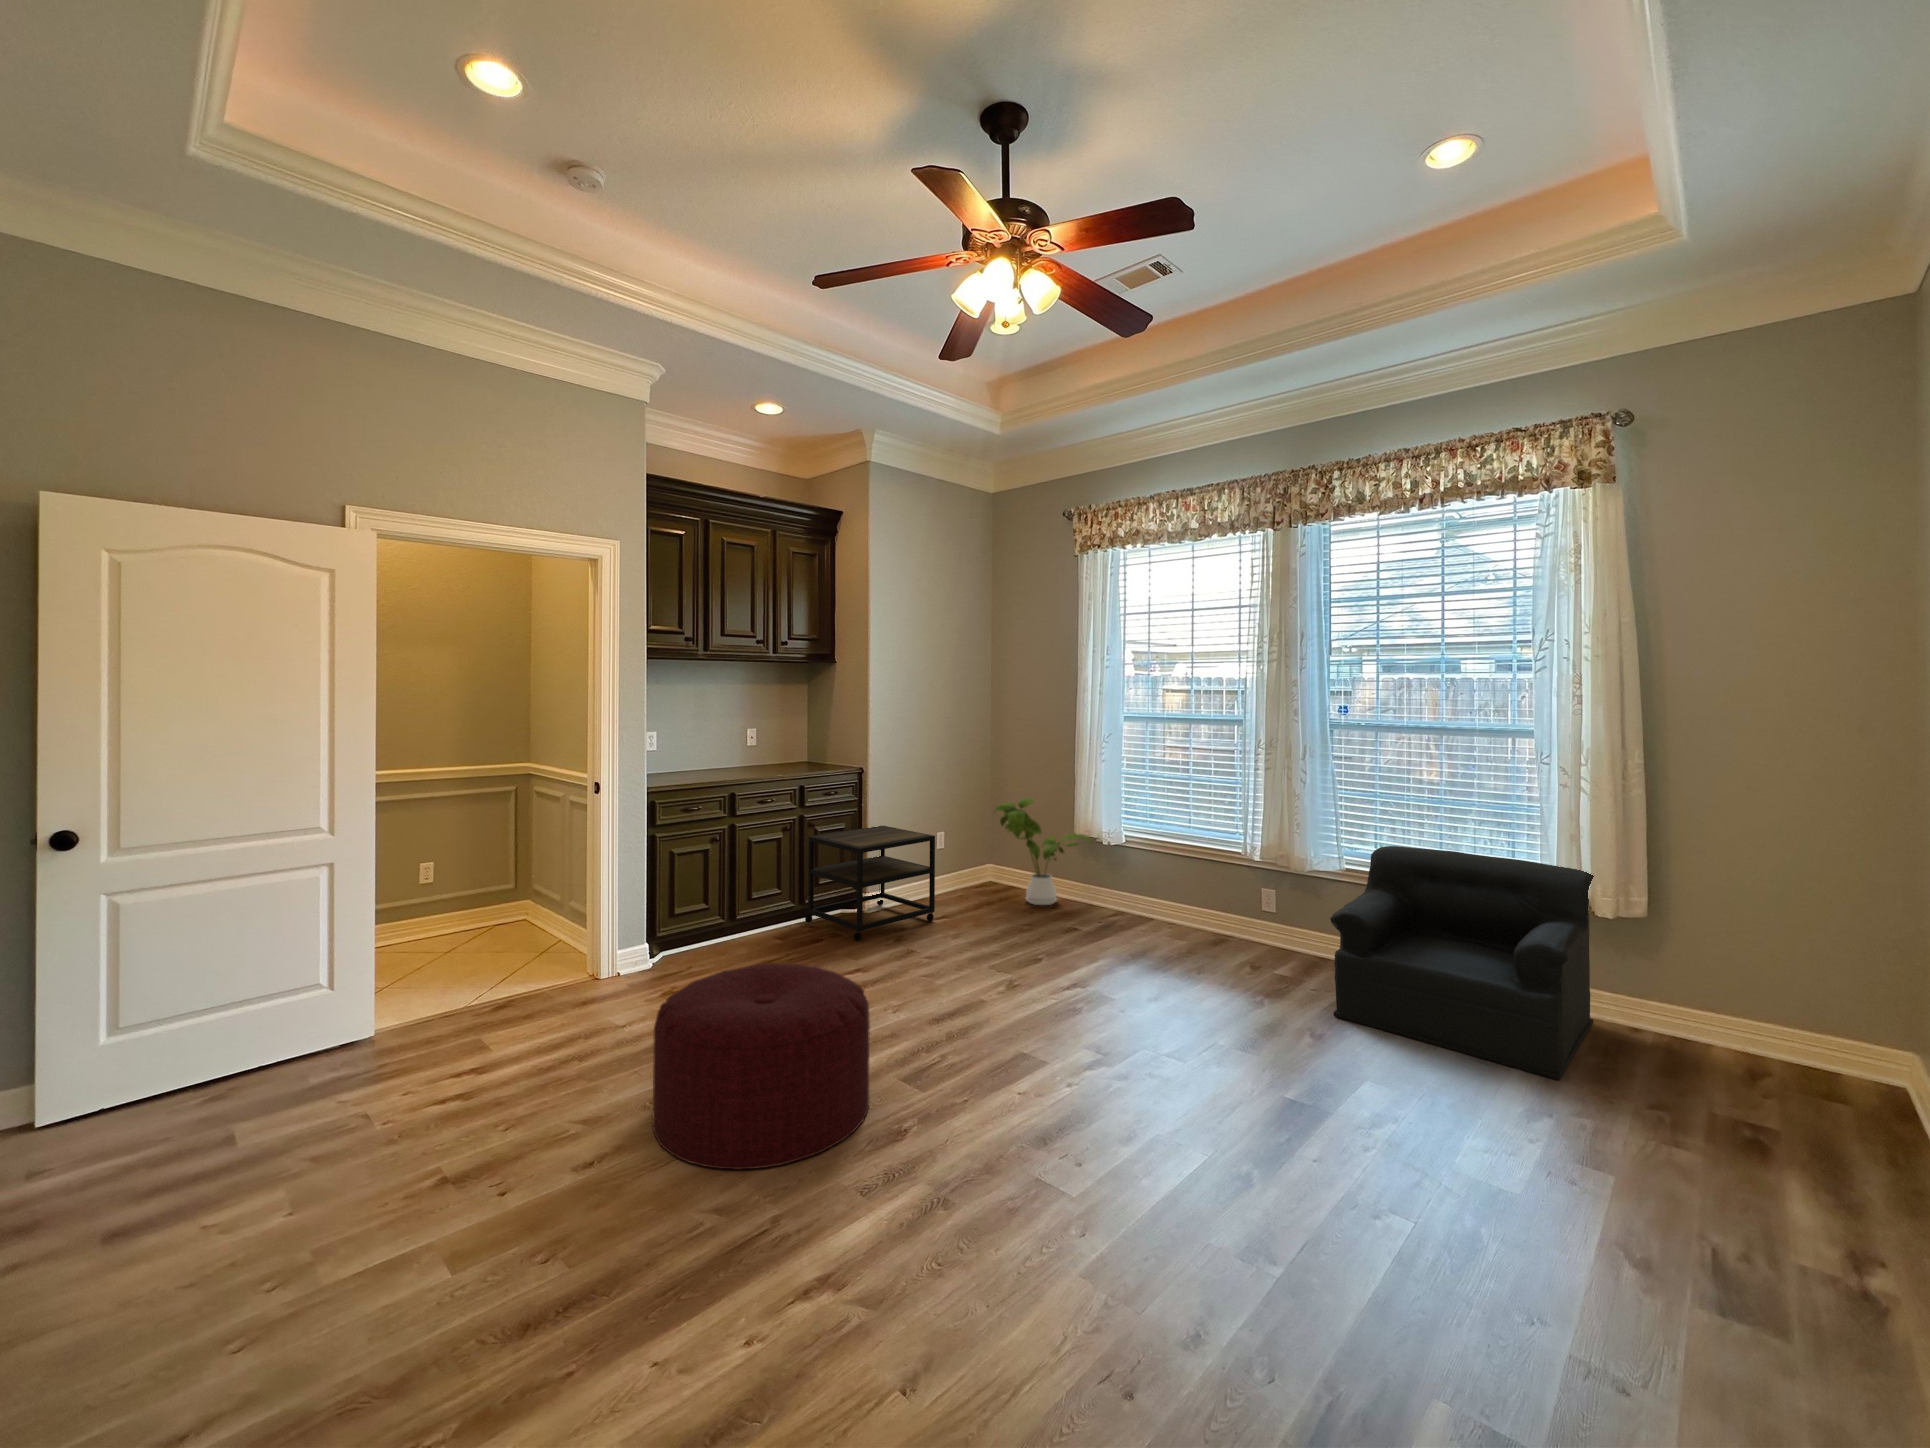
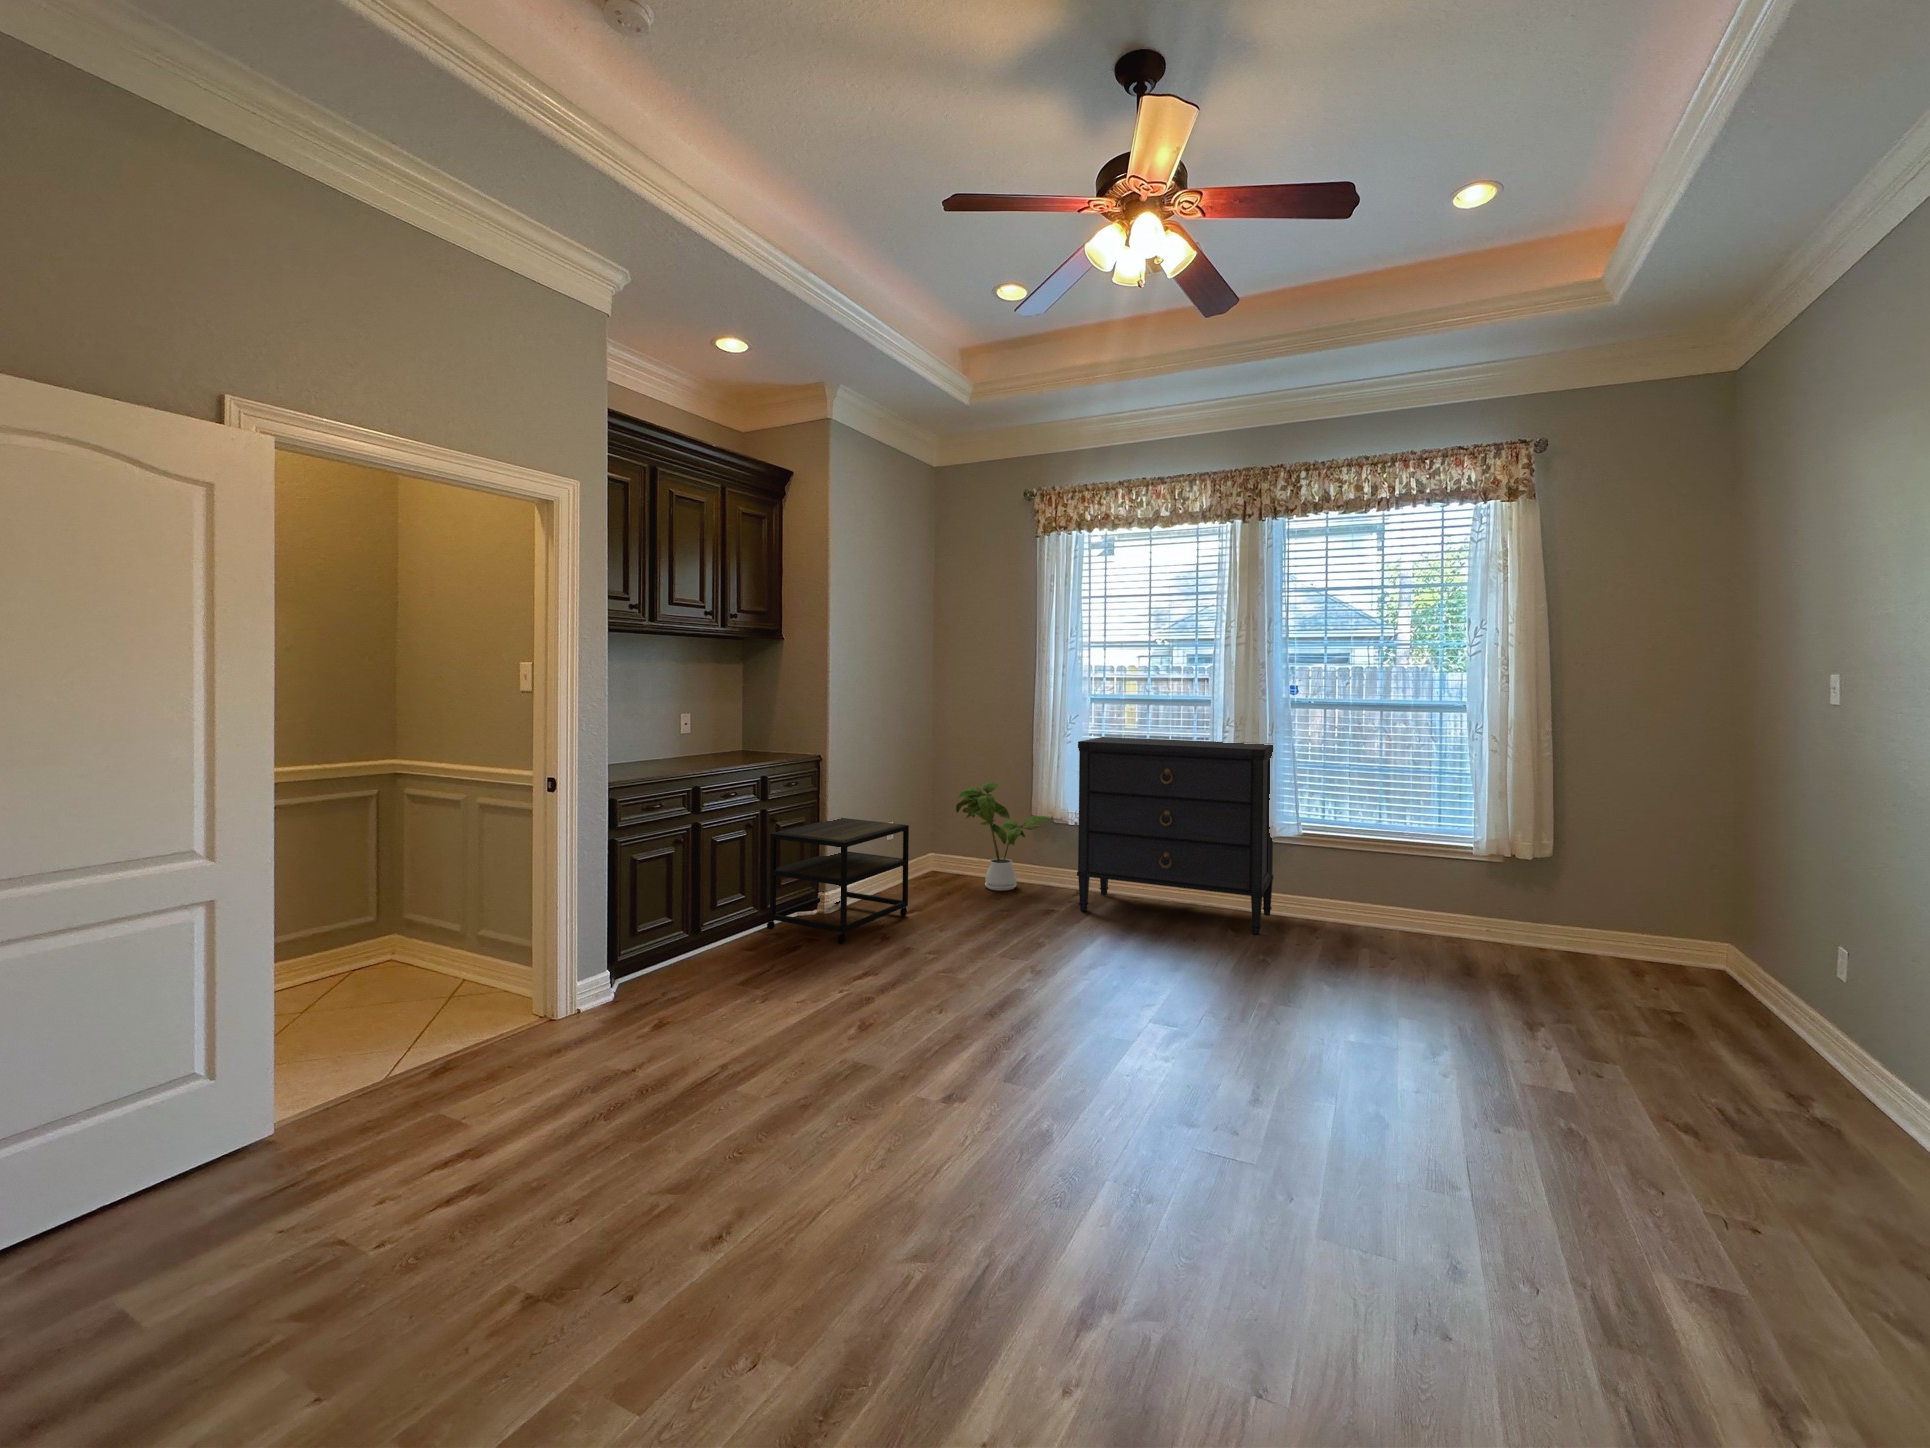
dresser: none [1098,756,1313,974] -> present [1077,737,1273,935]
armchair: present [1330,846,1594,1080] -> none [1326,811,1532,996]
ottoman: present [652,963,870,1169] -> none [757,970,1000,1211]

